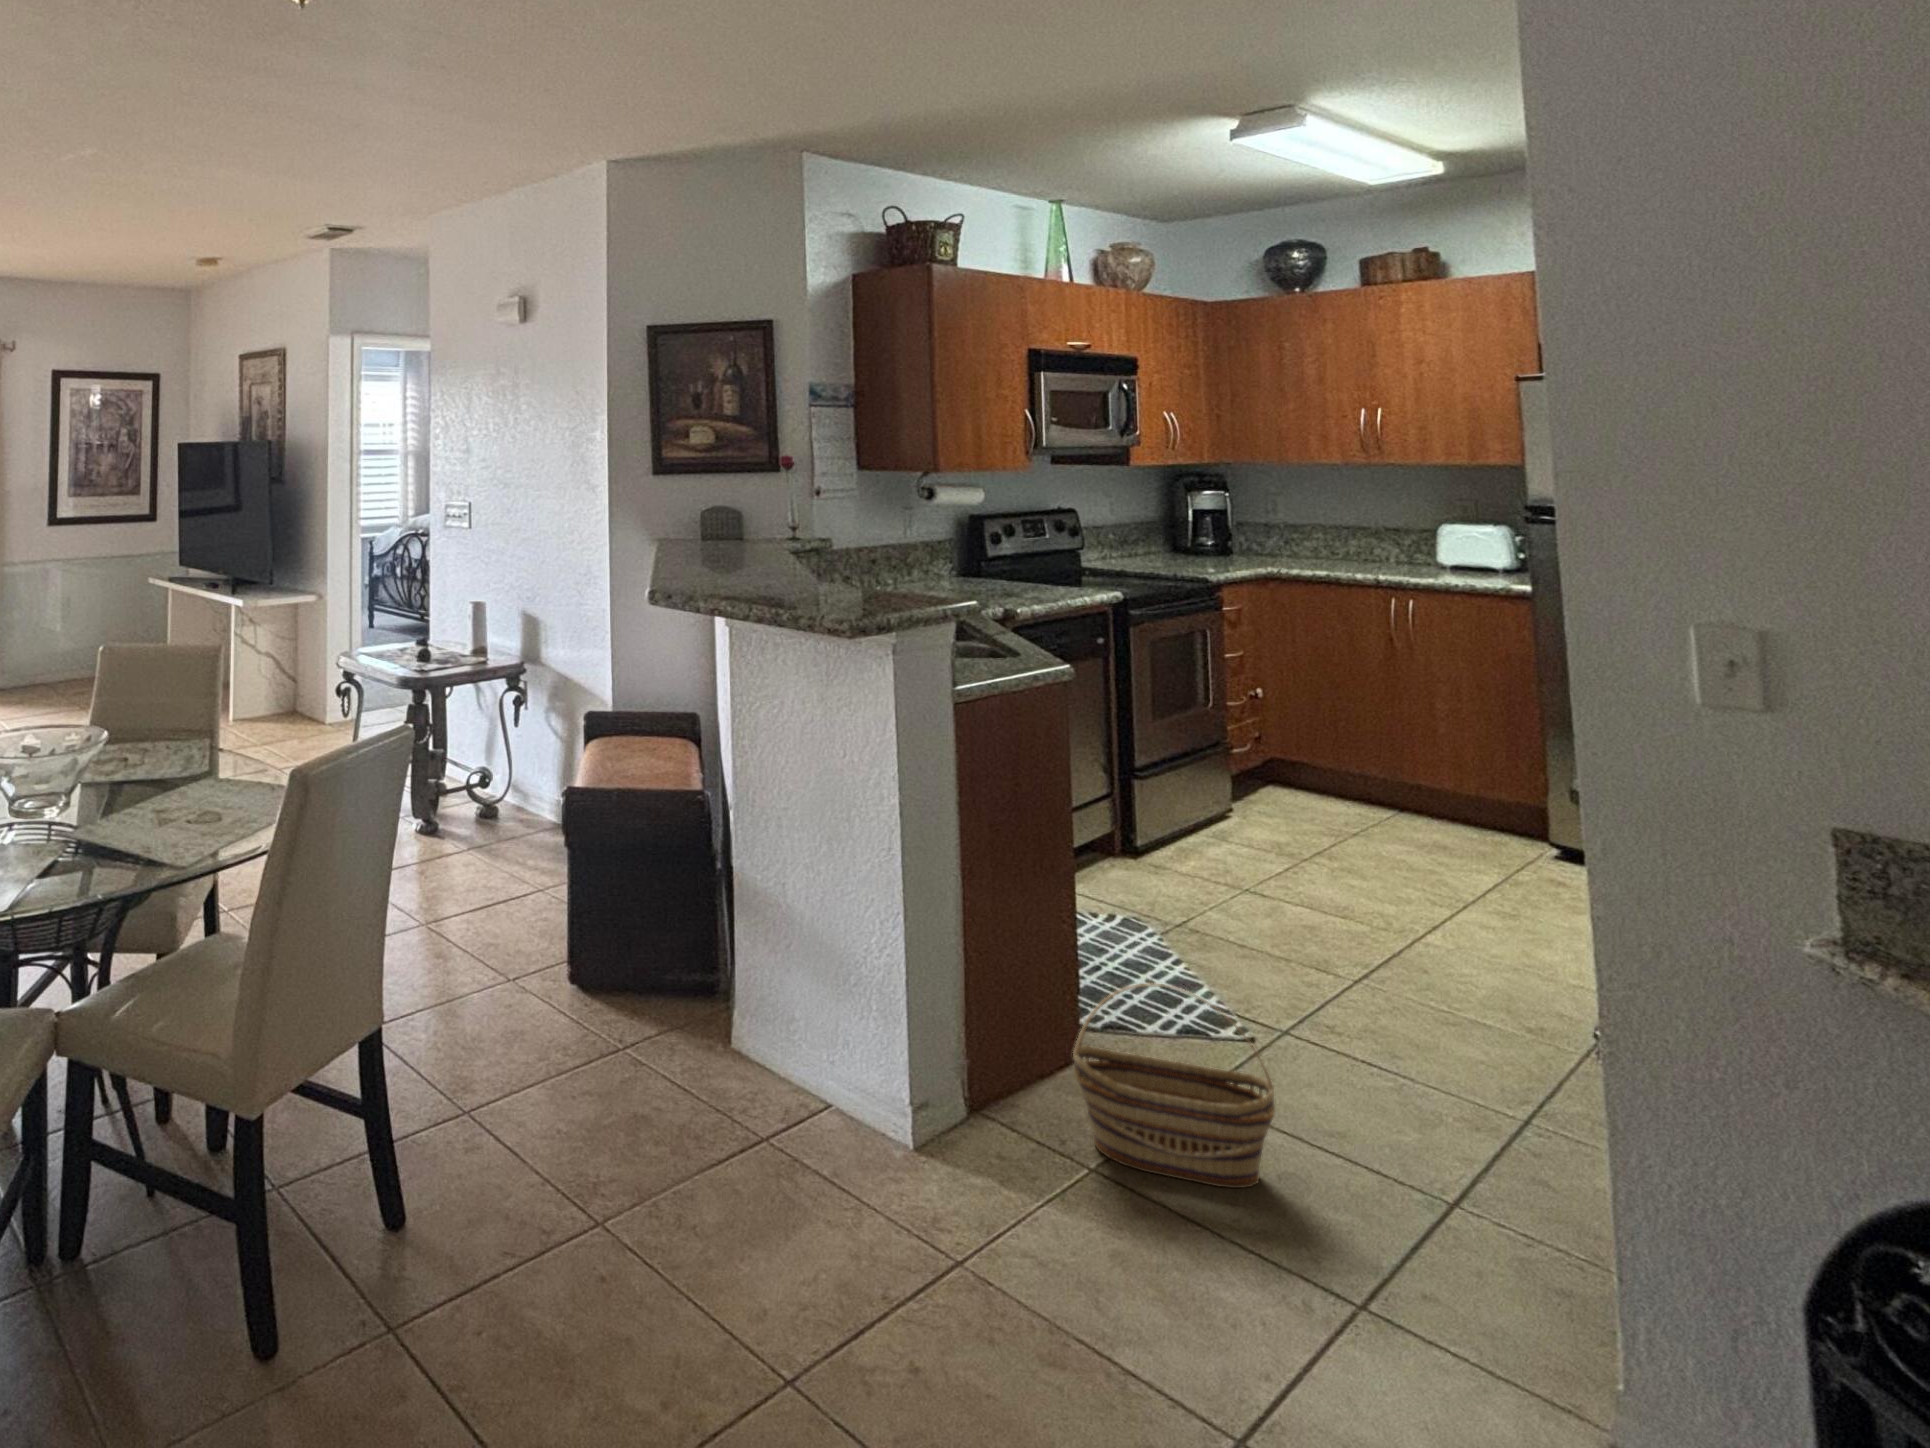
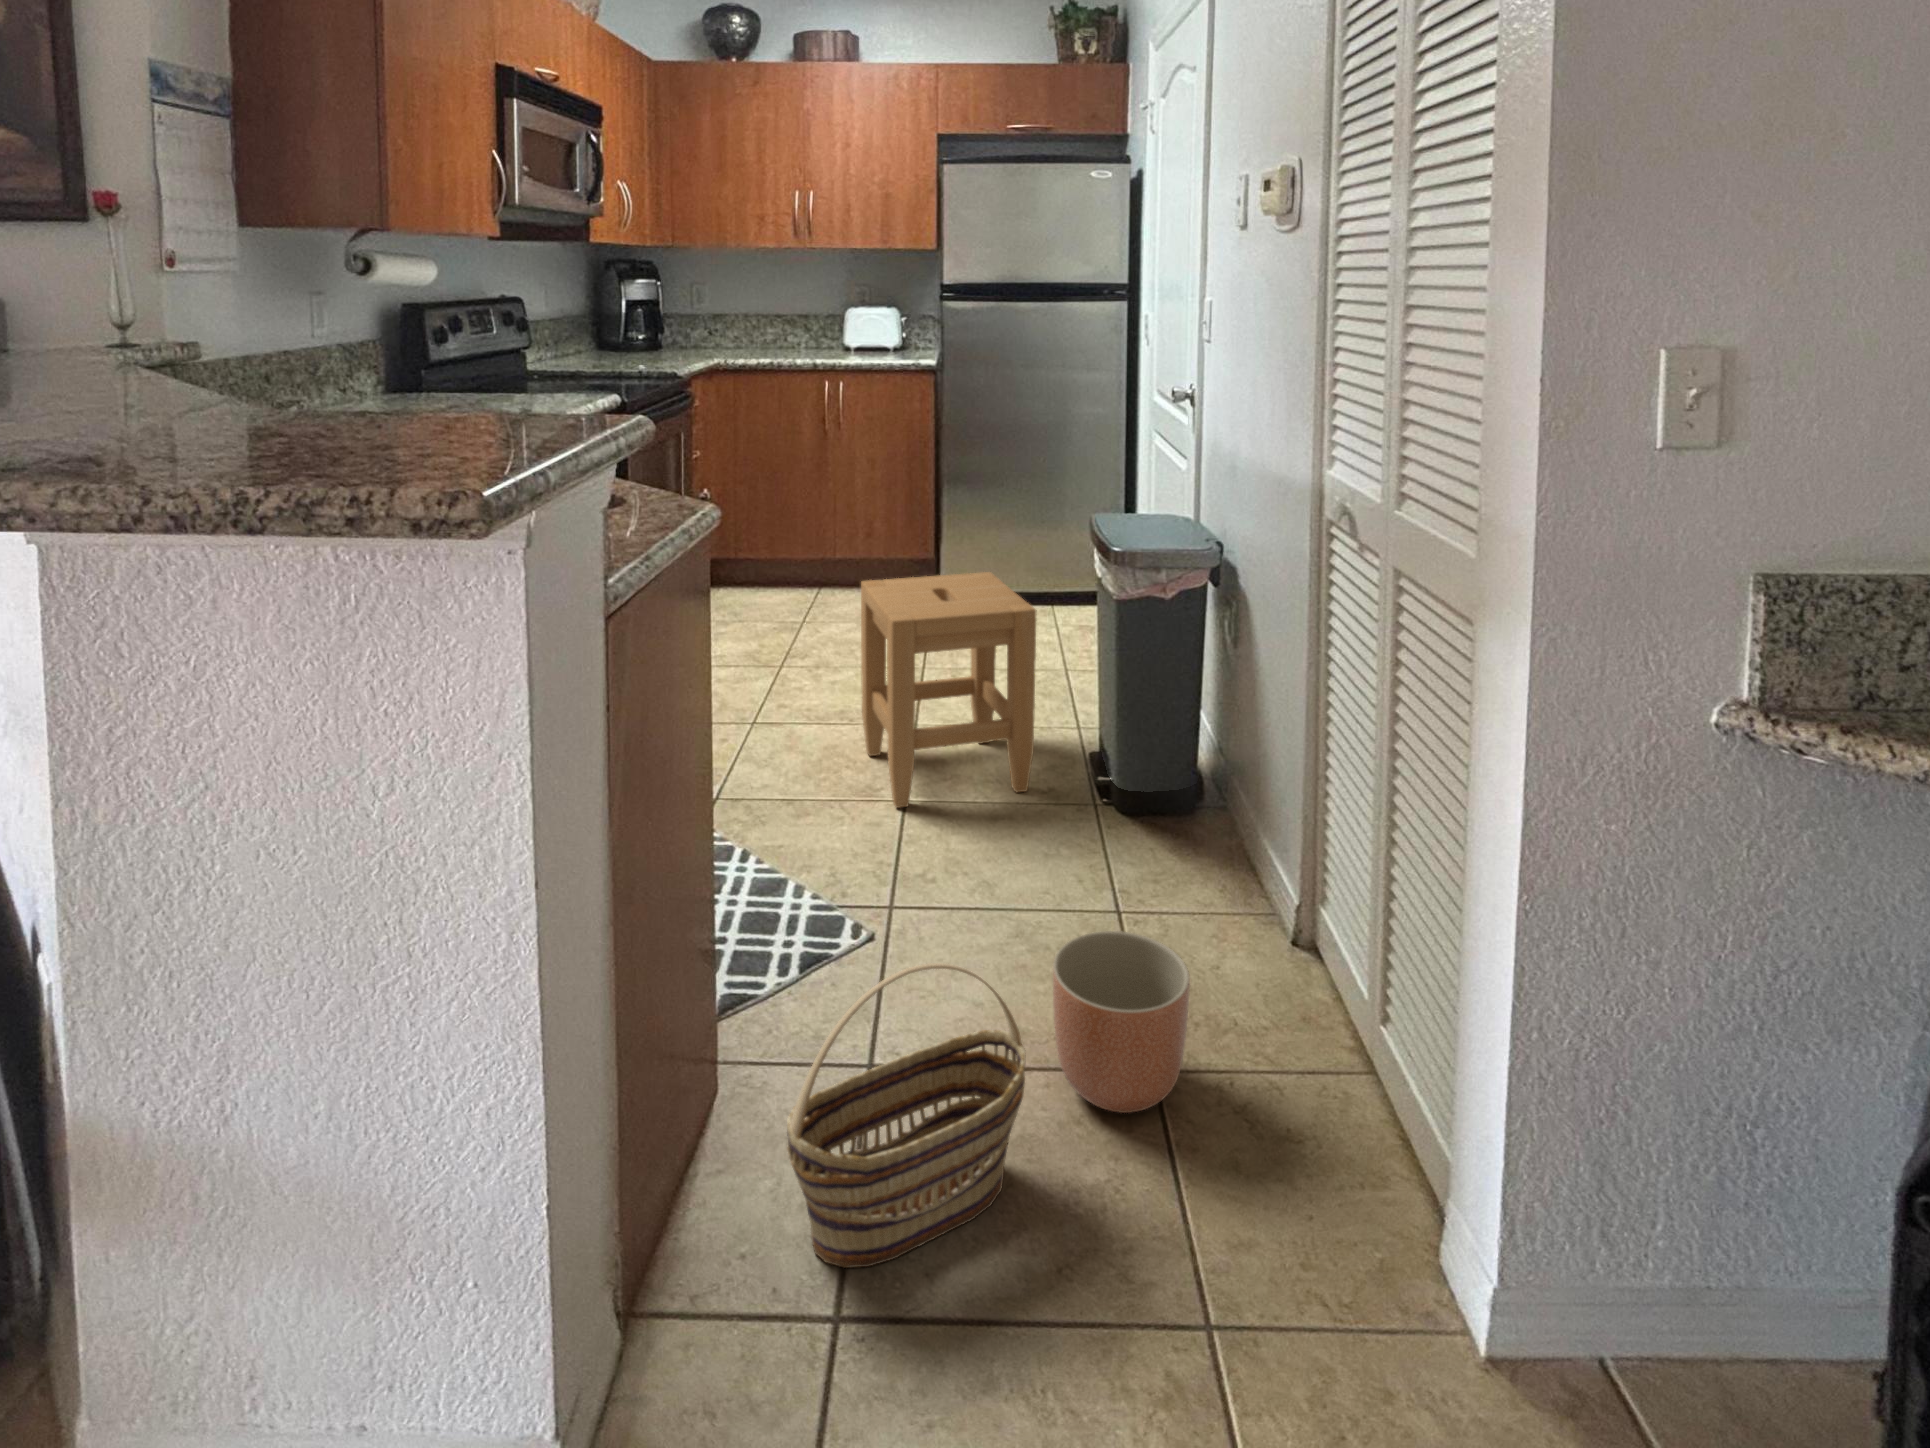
stool: none [1328,777,1512,1019] -> present [861,572,1037,808]
planter: none [1334,1063,1473,1216] -> present [1053,931,1190,1113]

